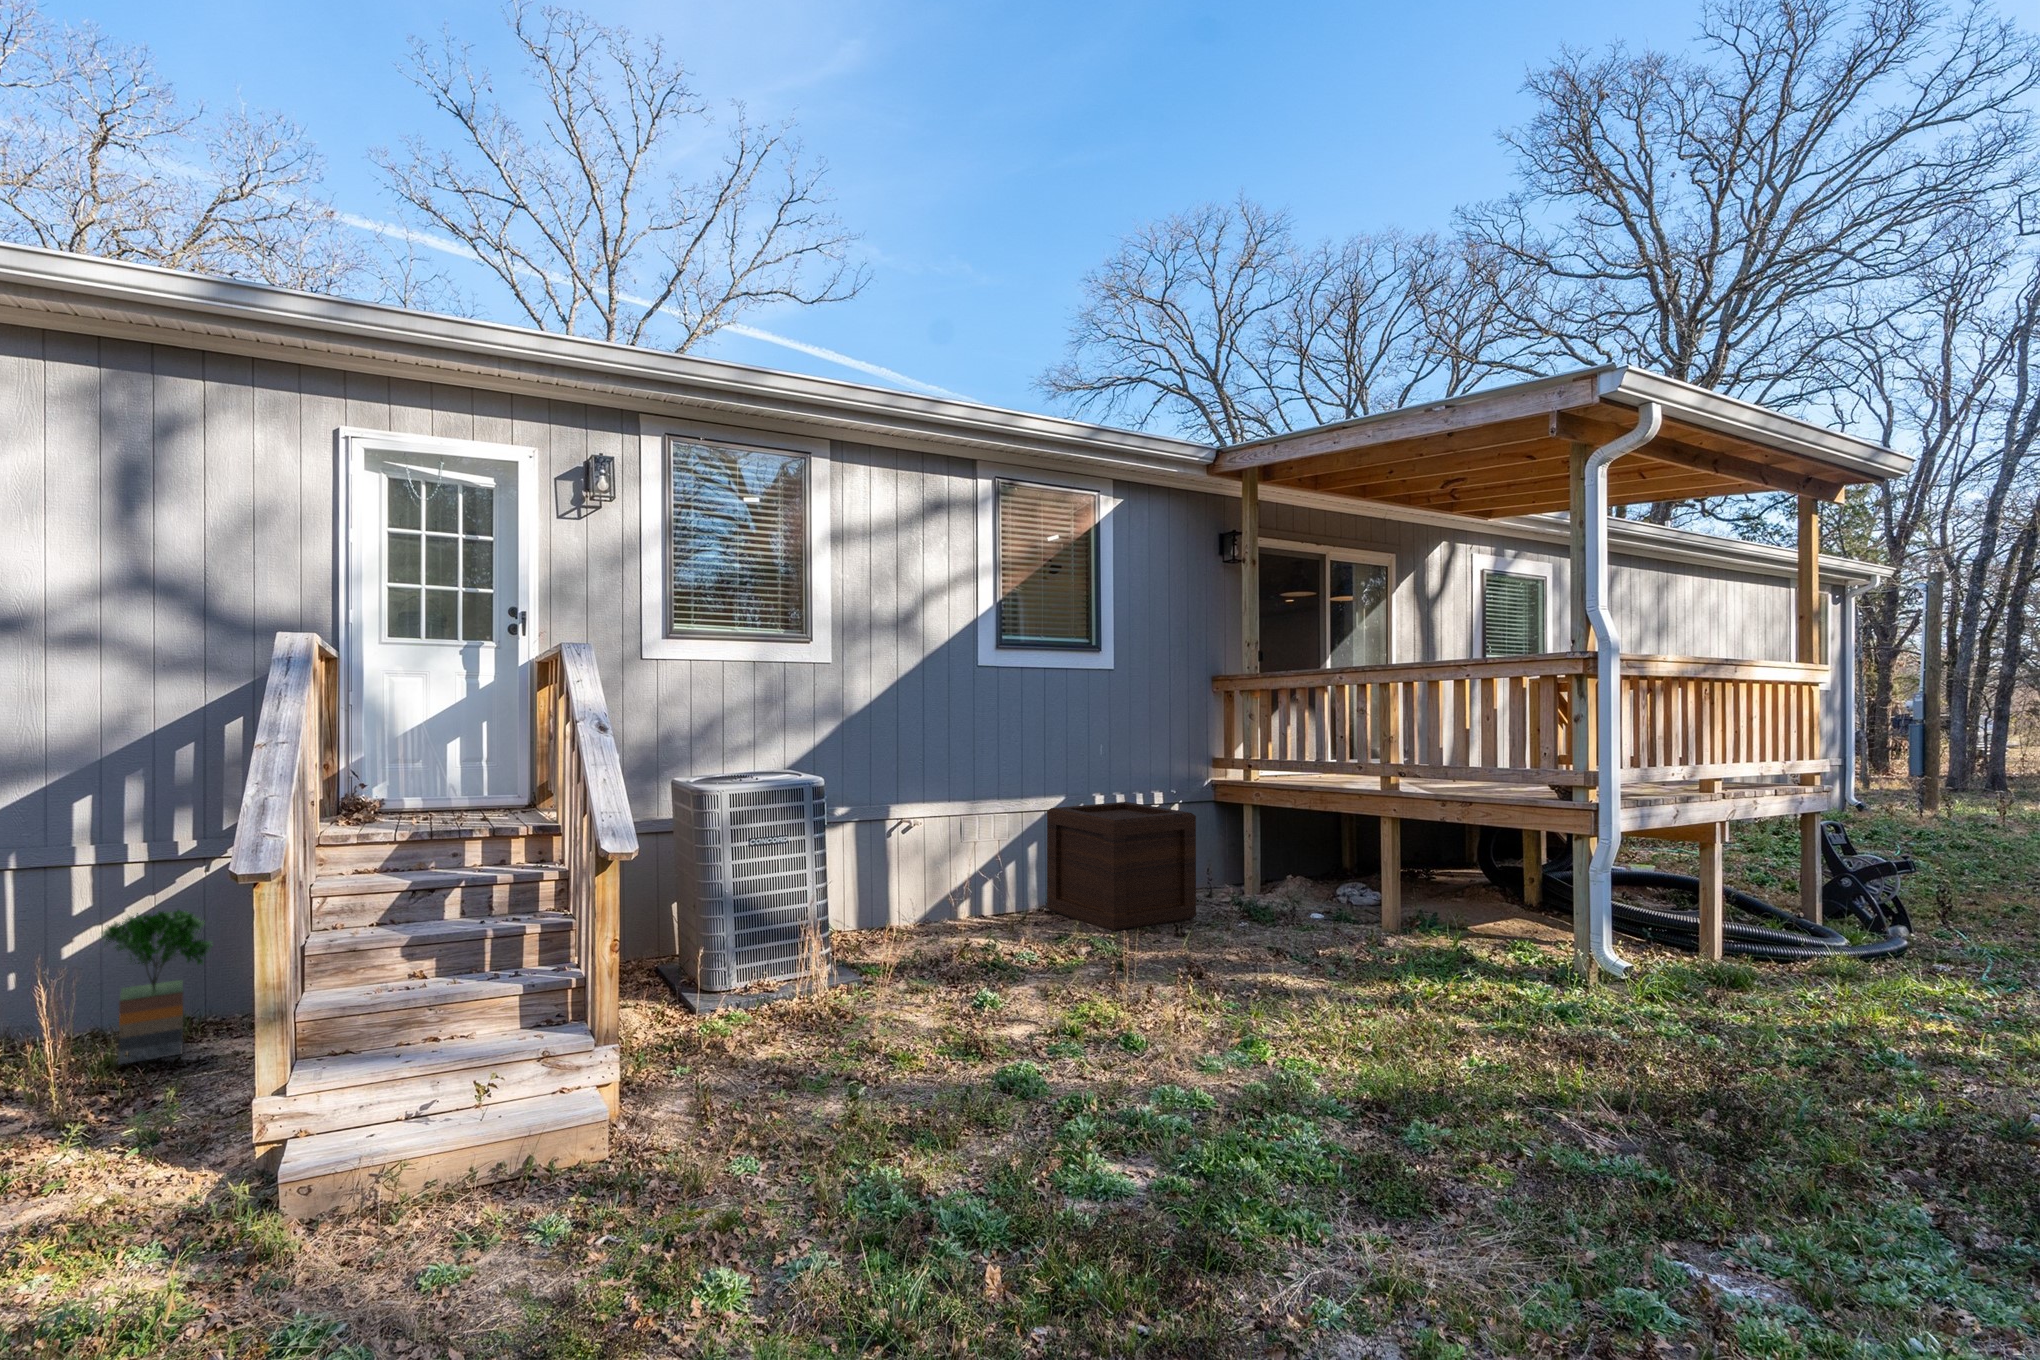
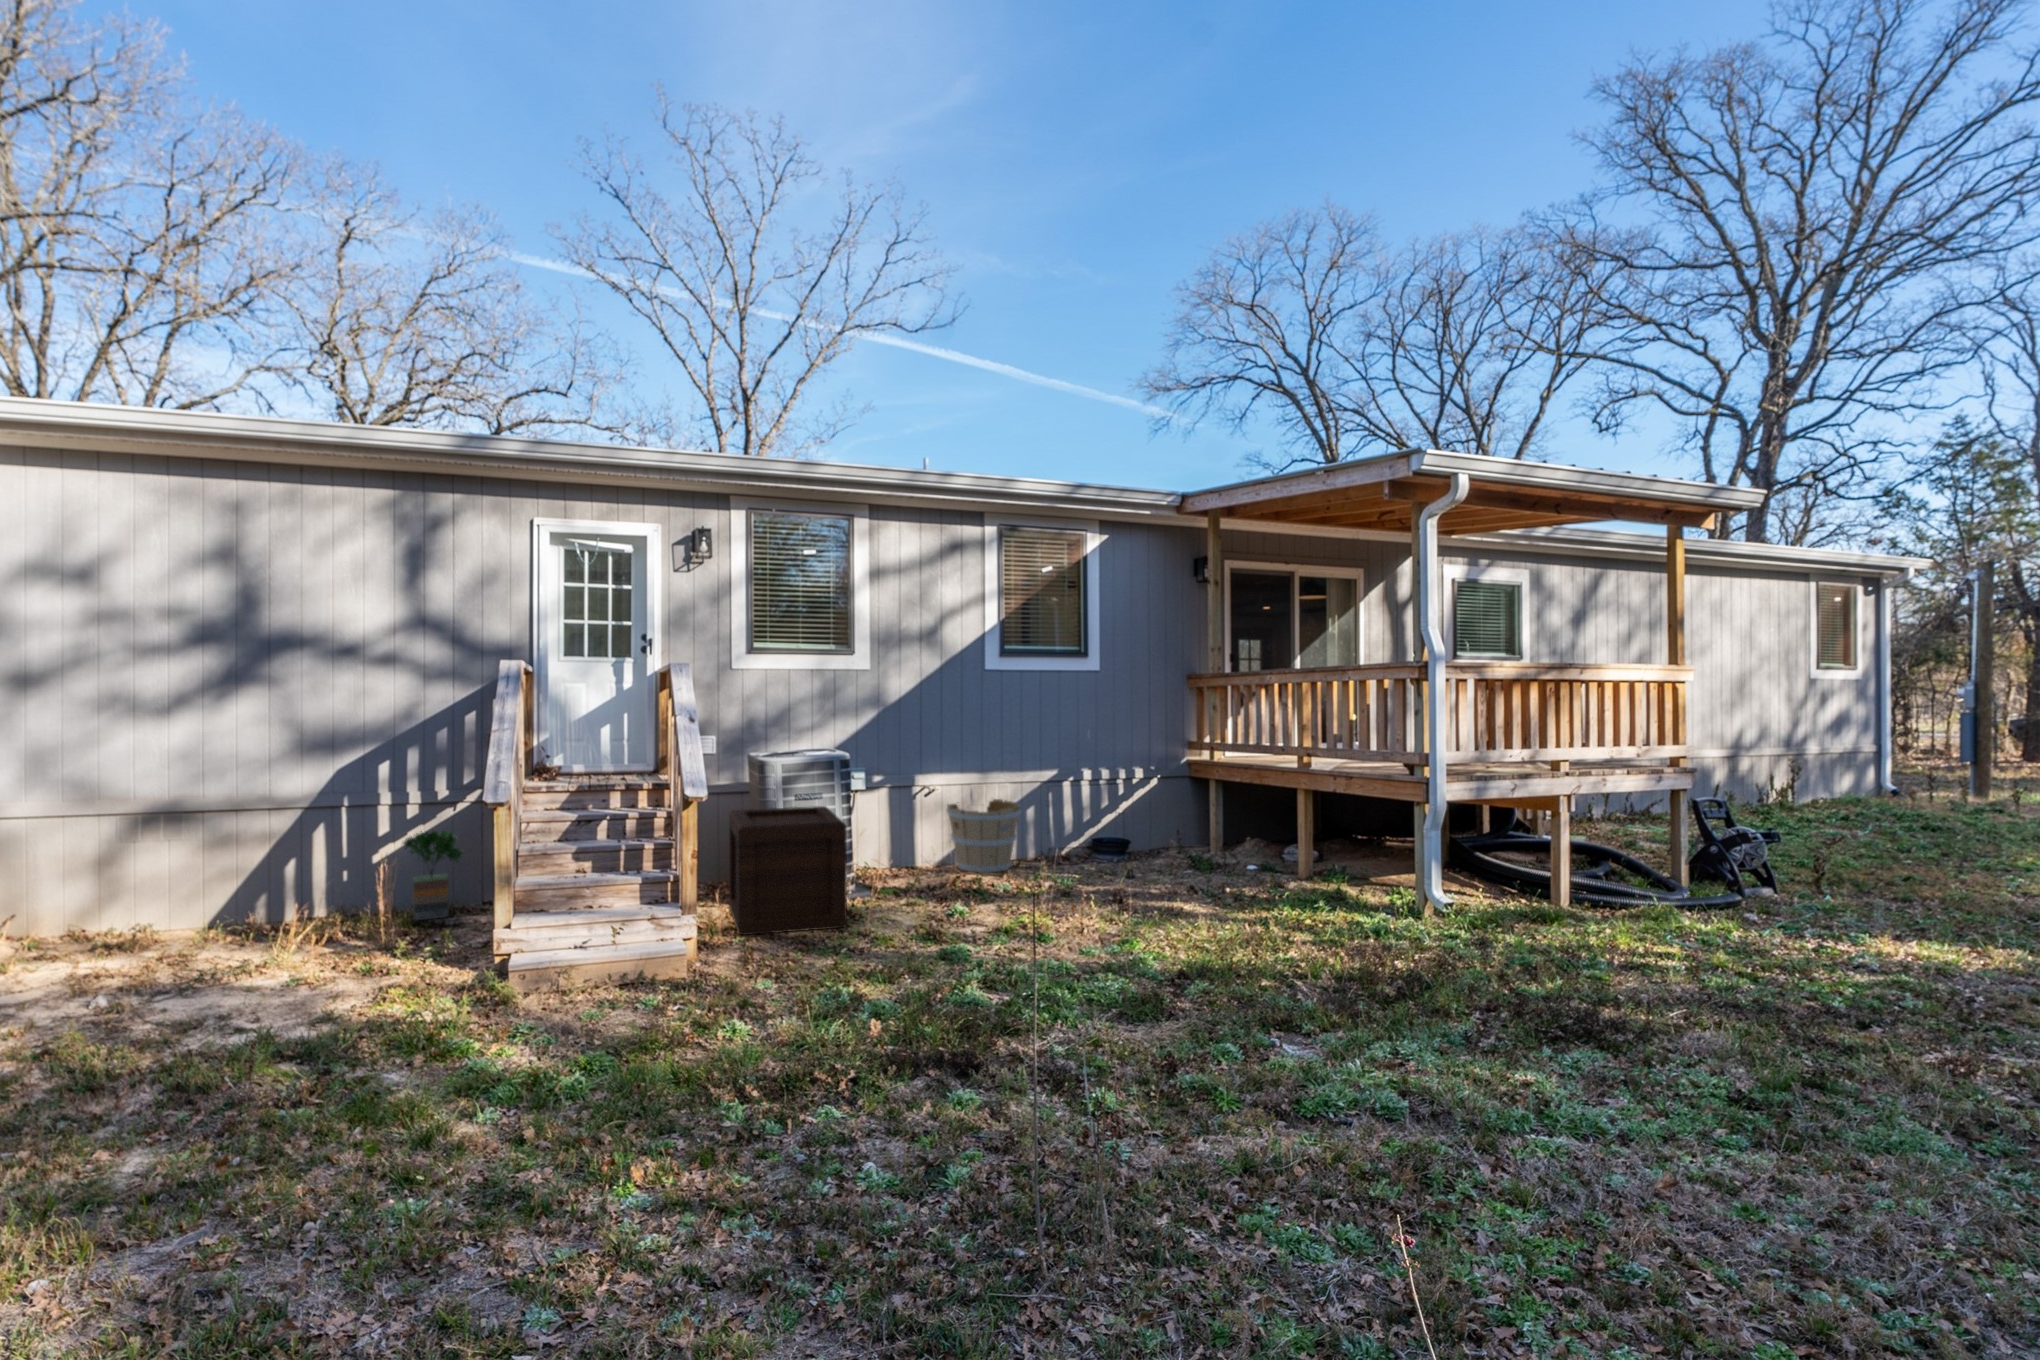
wooden crate: present [1047,802,1196,931] -> present [729,806,847,935]
wooden bucket: none [934,839,1036,941] -> present [946,799,1021,873]

